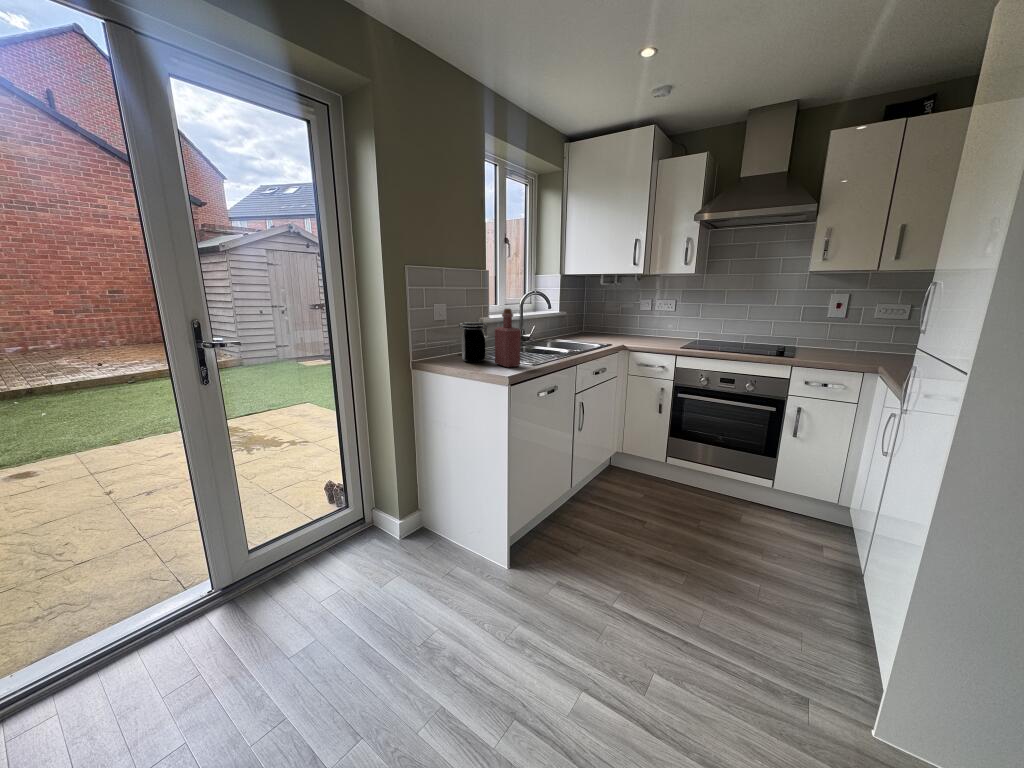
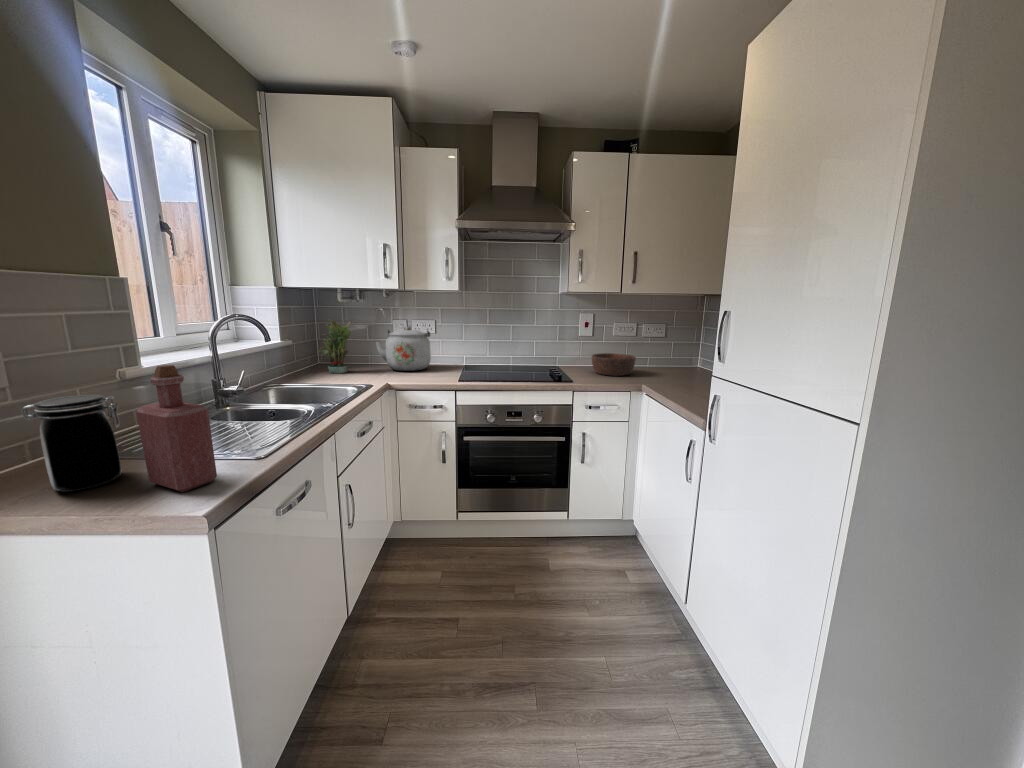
potted plant: none [579,296,606,337] -> present [318,319,351,373]
kettle: none [622,304,669,339] -> present [376,327,431,371]
wooden bowl: none [832,336,892,359] -> present [592,353,636,376]

